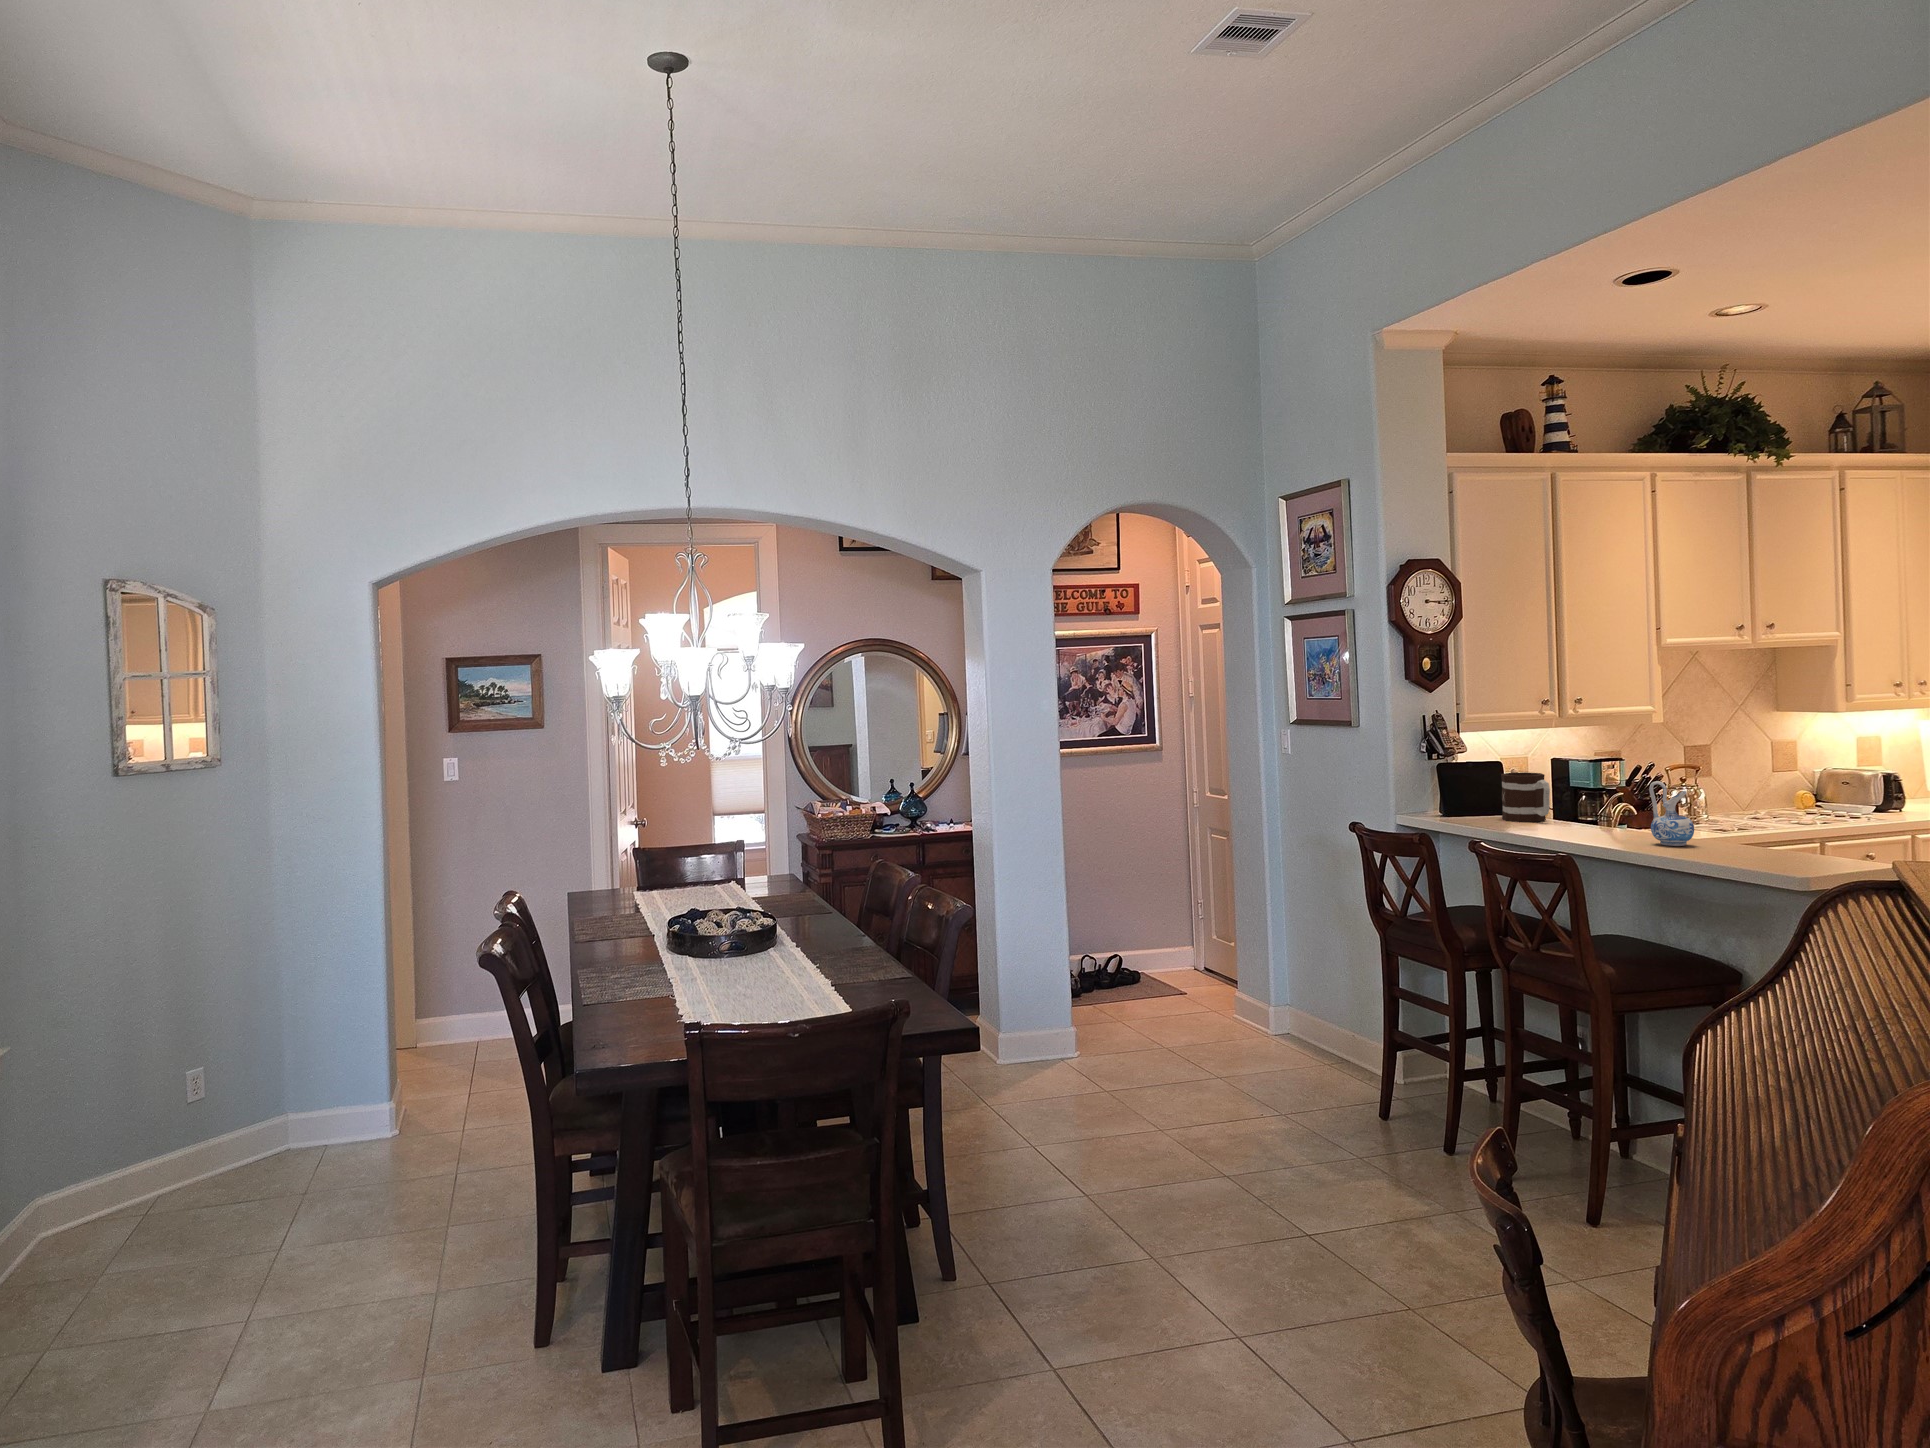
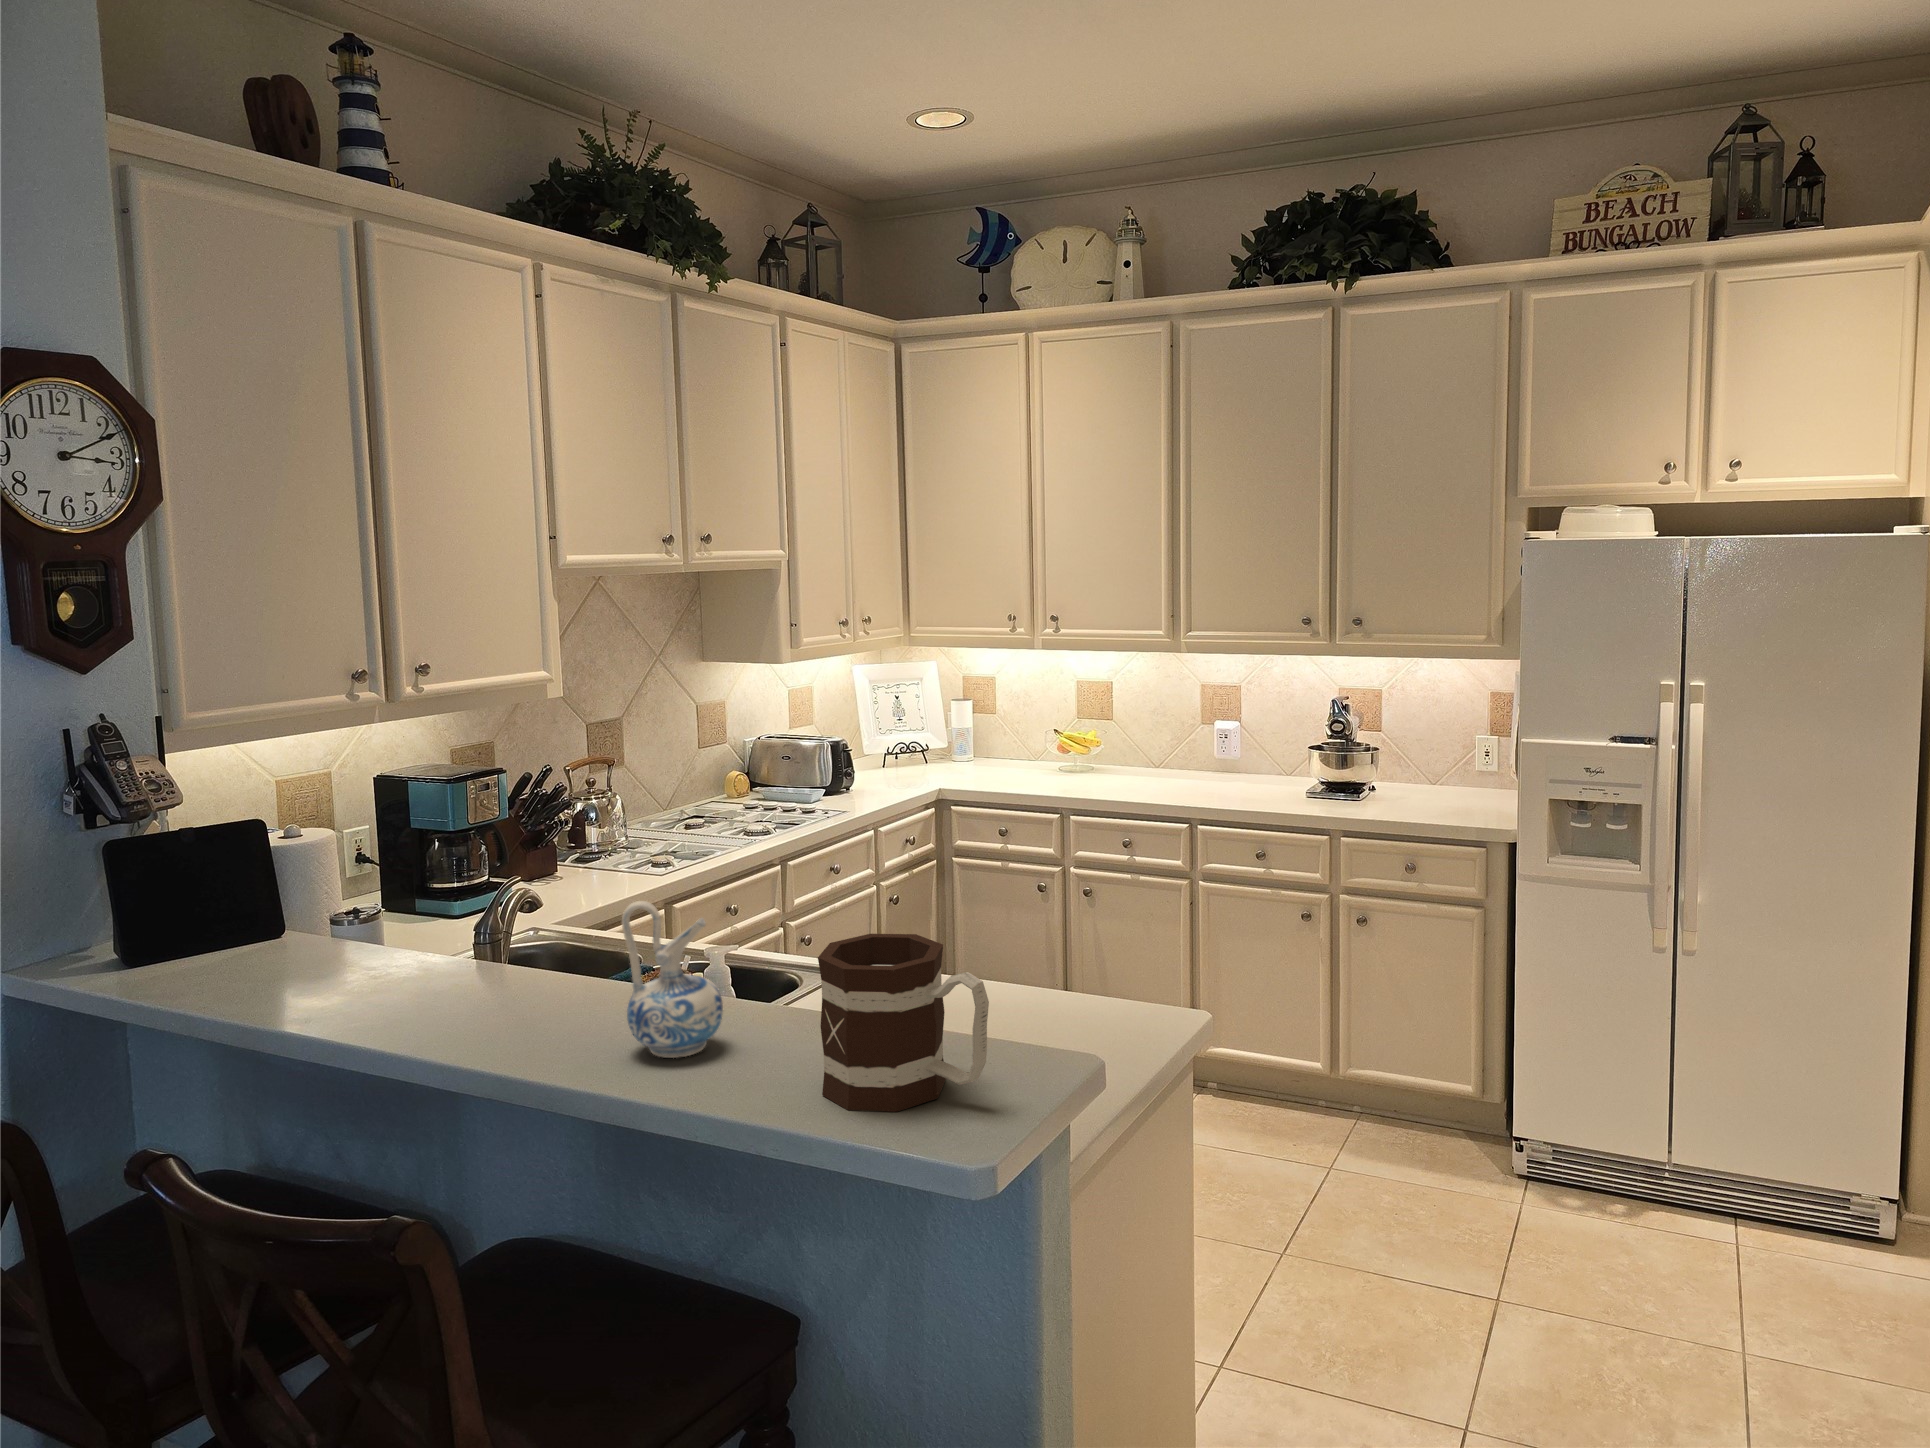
mug: present [1501,772,1550,822] -> present [818,934,989,1112]

